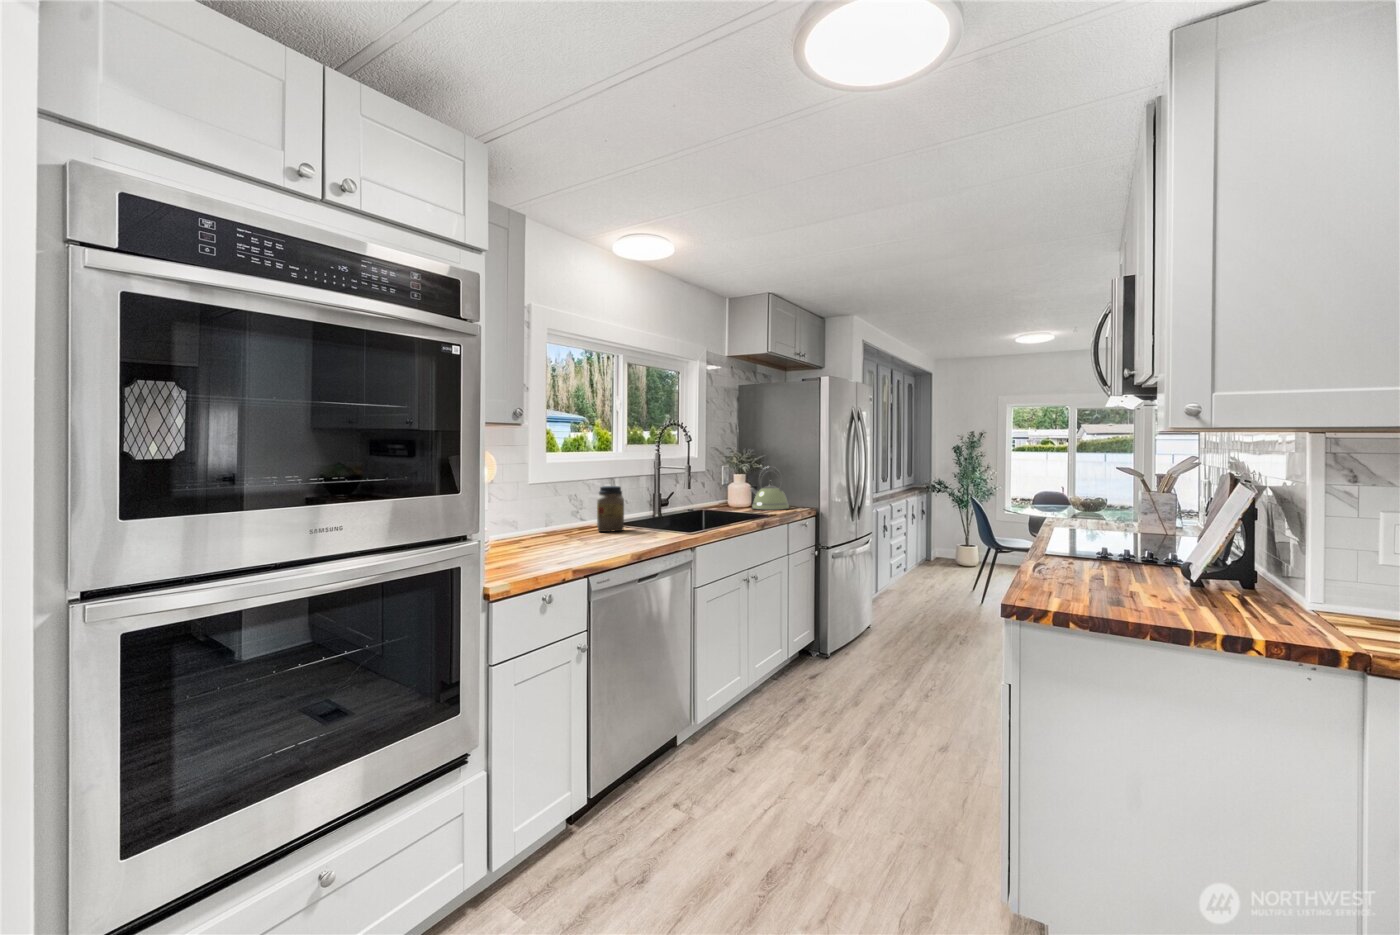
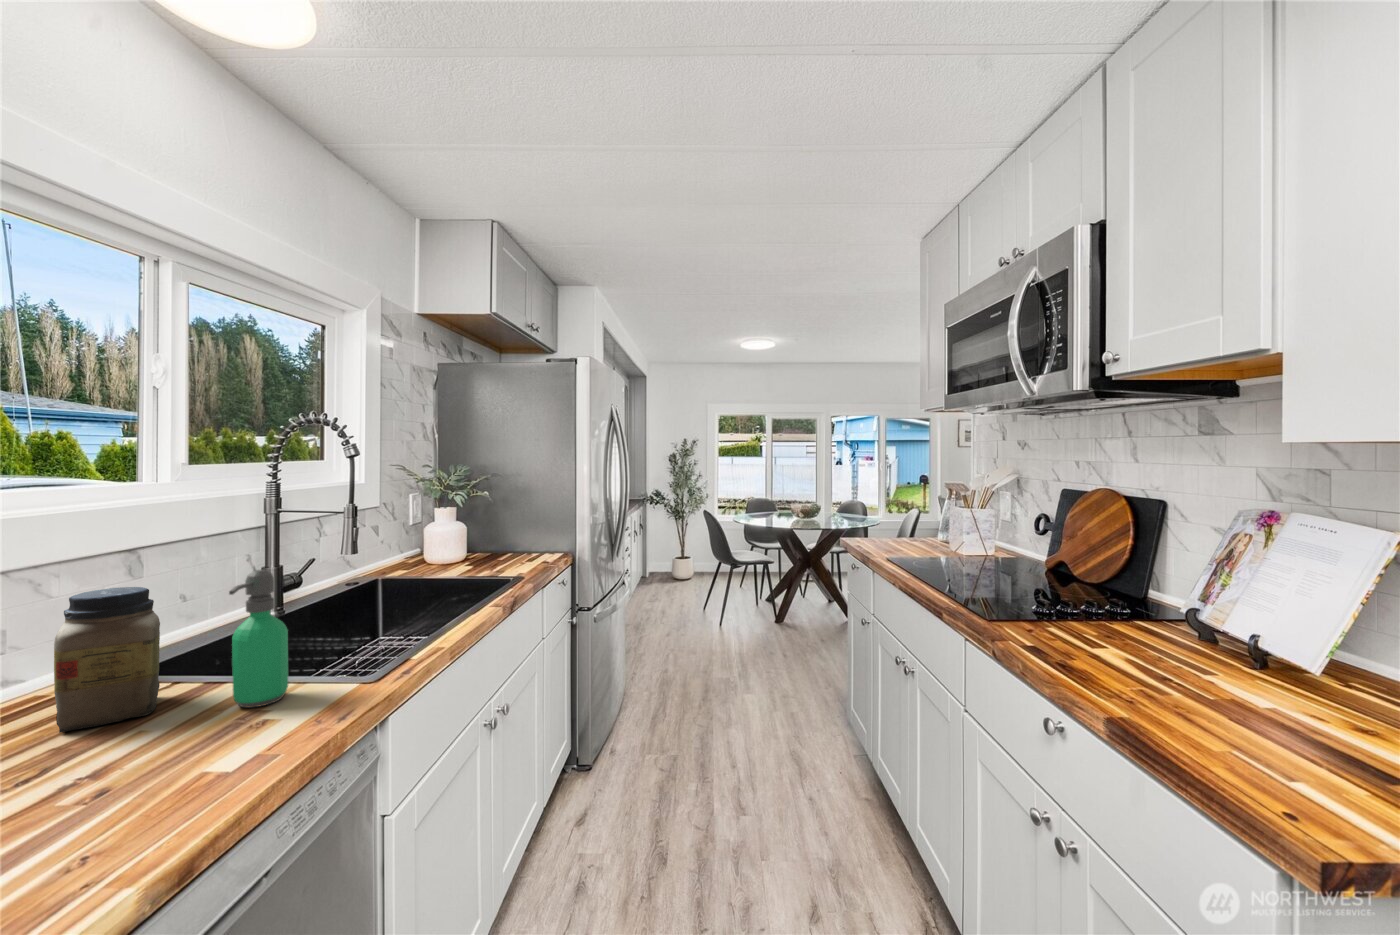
kettle: present [751,467,789,510] -> none [464,496,534,570]
soap dispenser: none [646,480,664,532] -> present [229,570,288,708]

